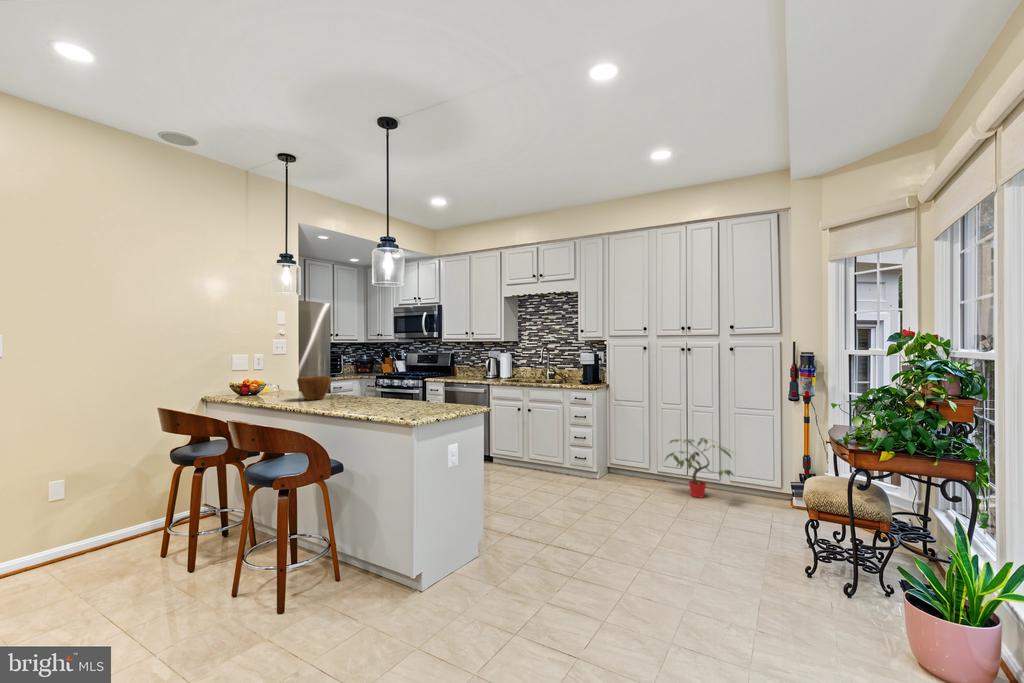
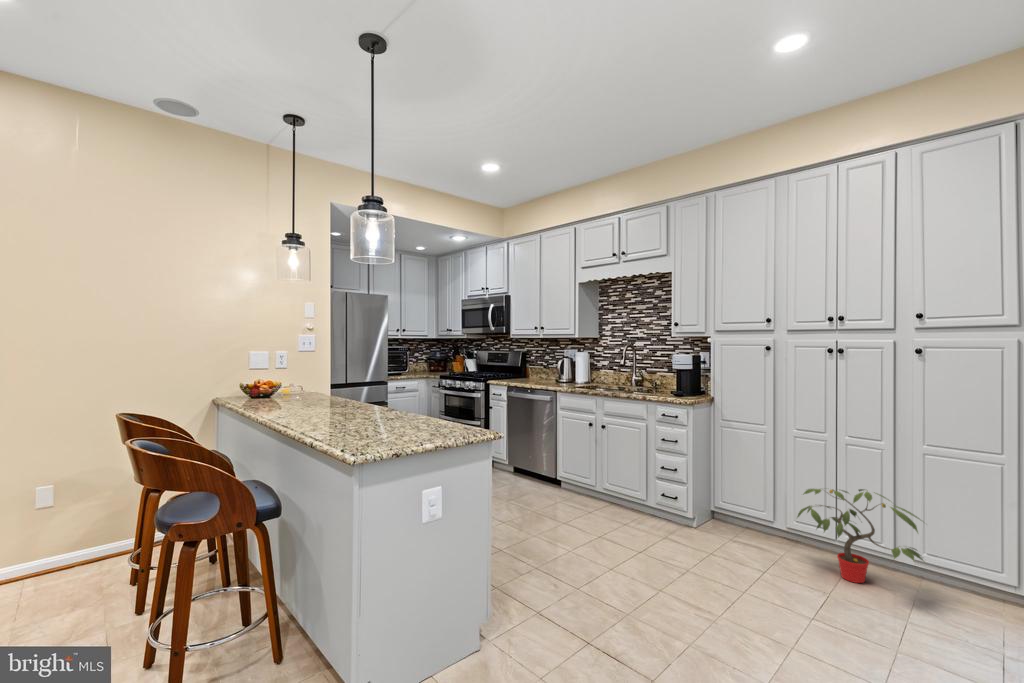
bowl: present [297,376,331,400] -> none [276,382,320,412]

